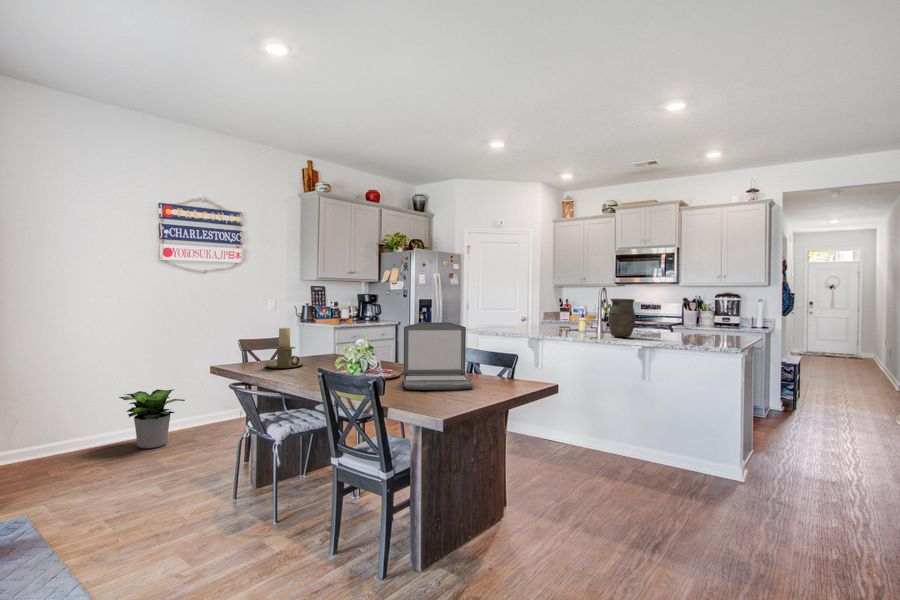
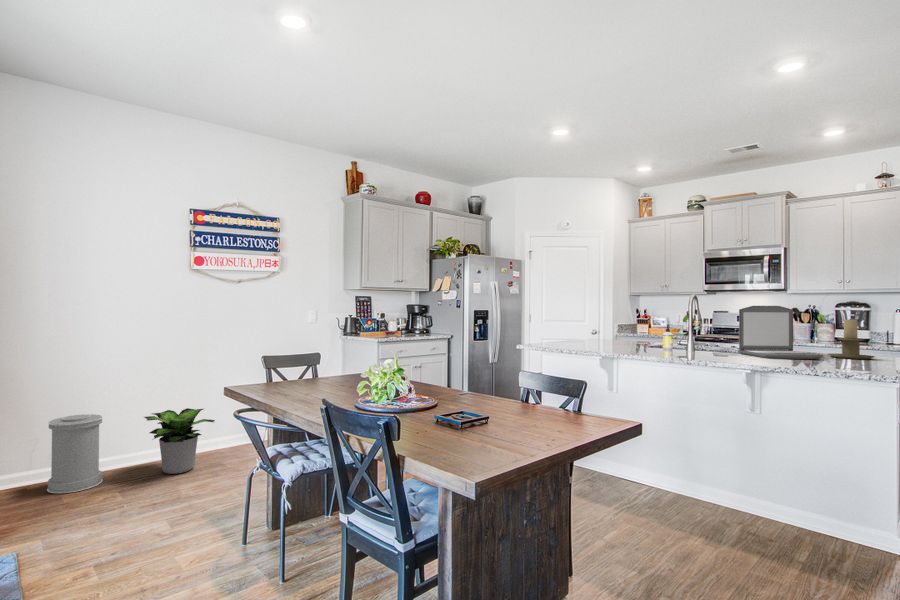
vase: present [608,299,635,337] -> none [703,307,740,356]
laptop: present [403,322,473,390] -> present [738,306,823,359]
candle holder: present [265,328,303,368] -> present [828,319,874,359]
trash can: none [29,396,81,468] -> present [47,415,103,493]

